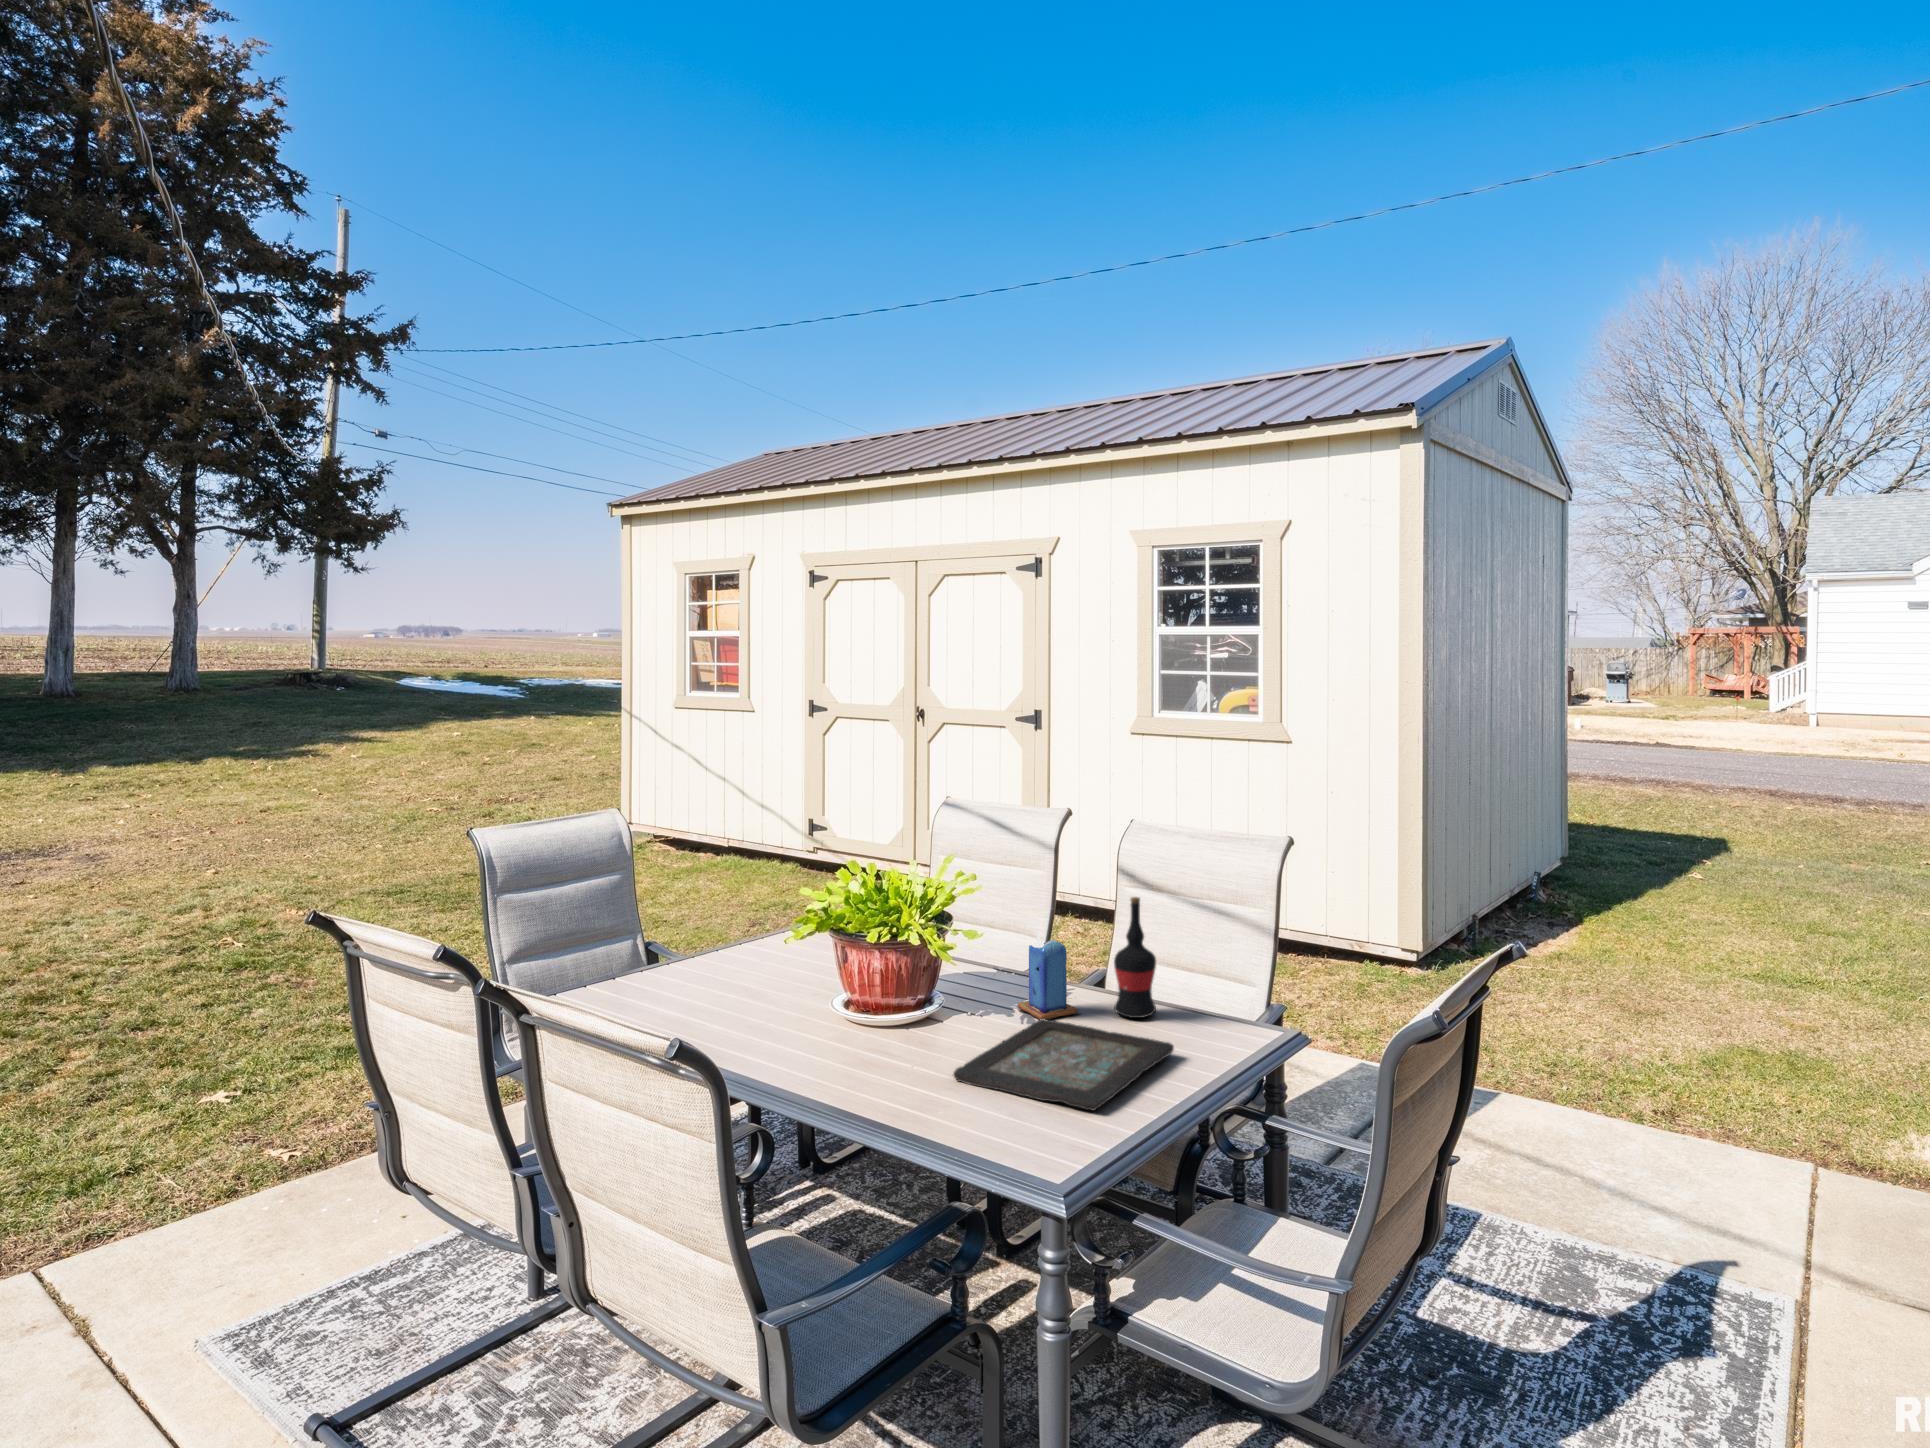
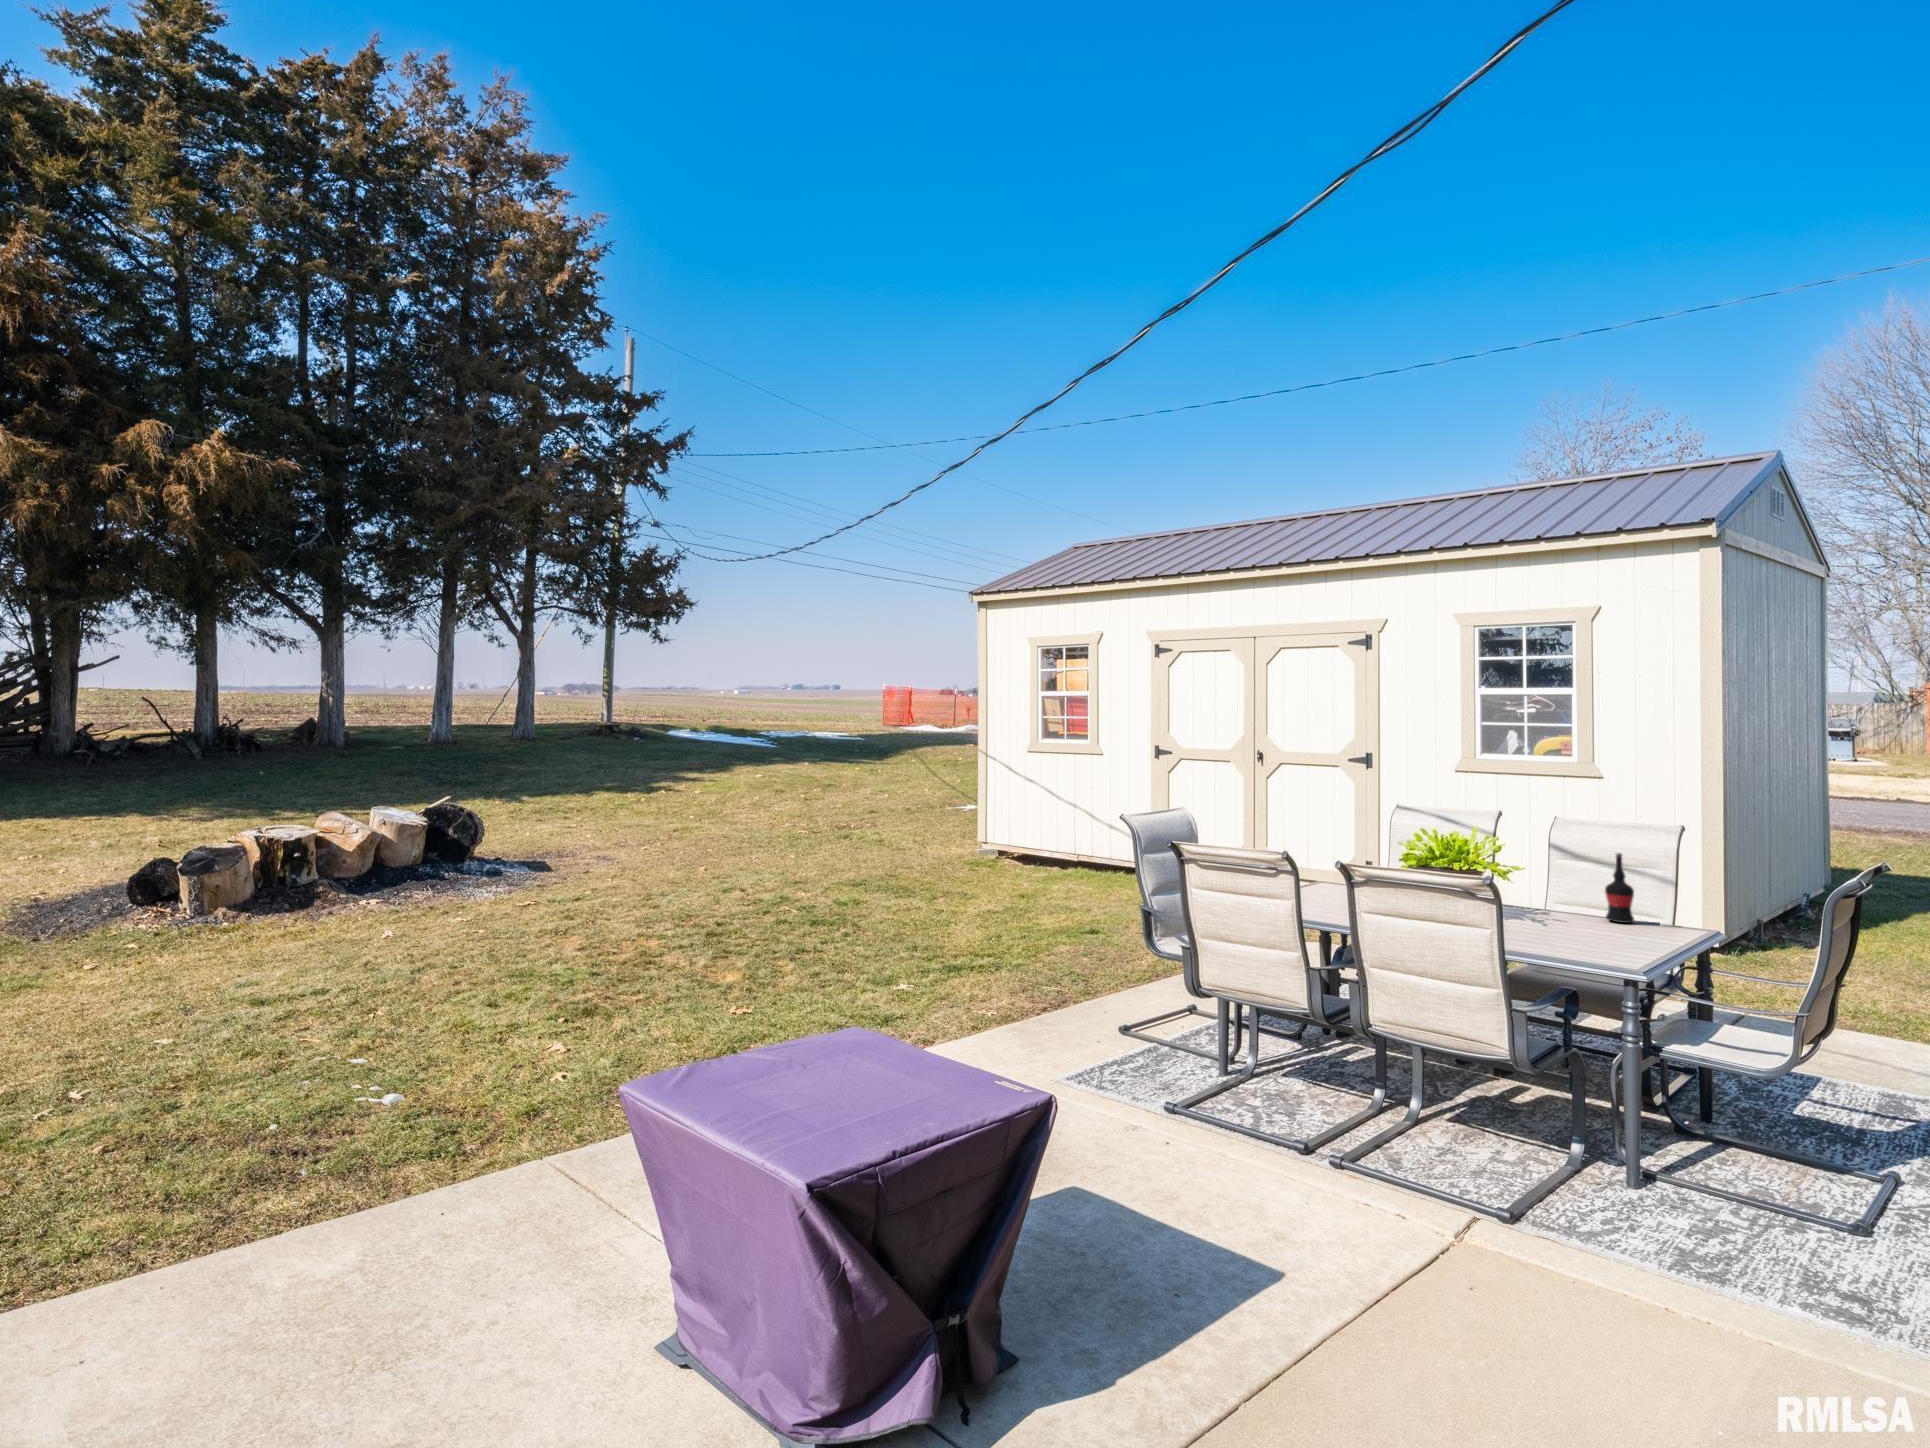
candle: present [1018,933,1077,1020] -> none [1541,873,1583,921]
decorative tray: present [953,1019,1174,1111] -> none [1553,917,1670,948]

